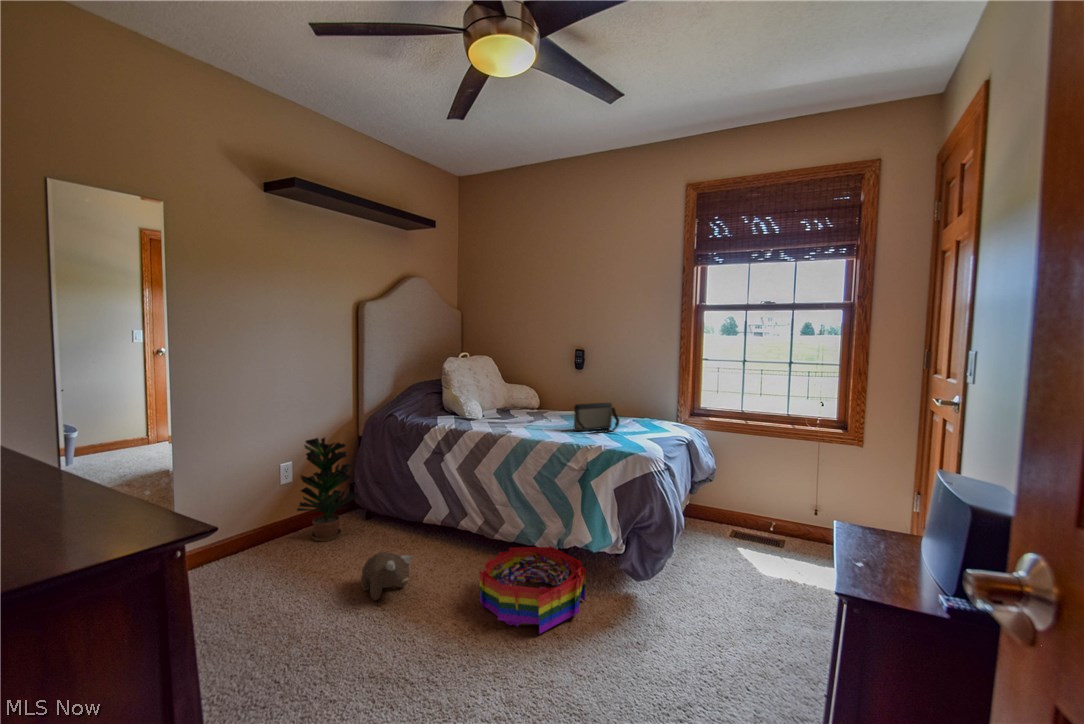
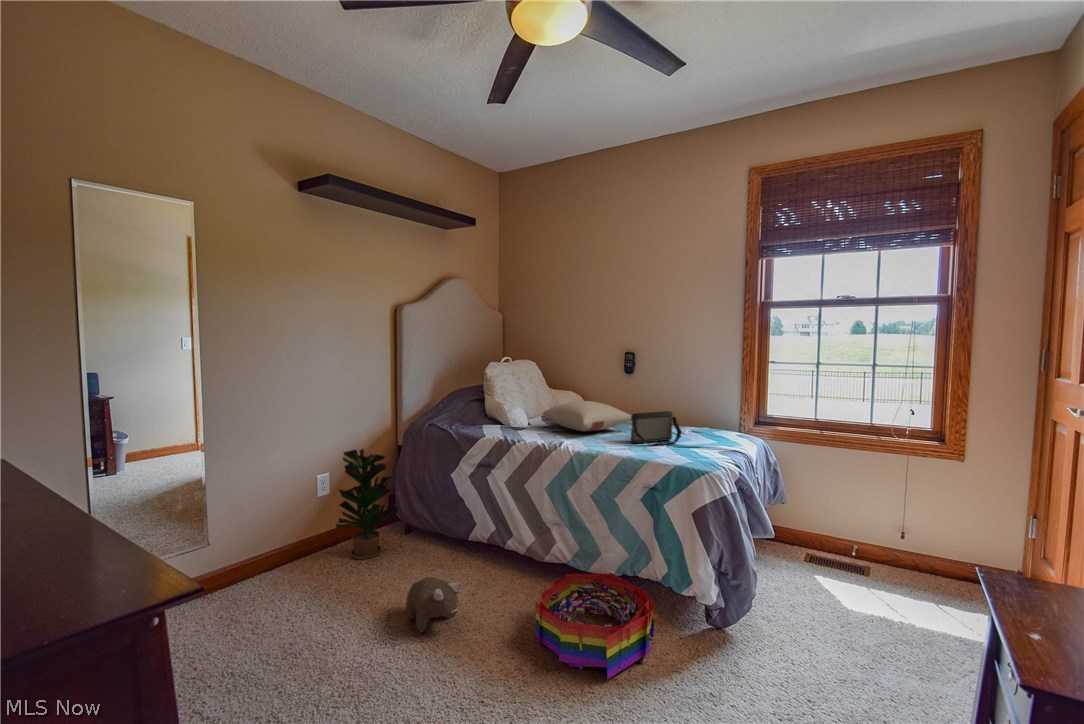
pillow: none [496,394,580,421] -> present [543,401,632,432]

